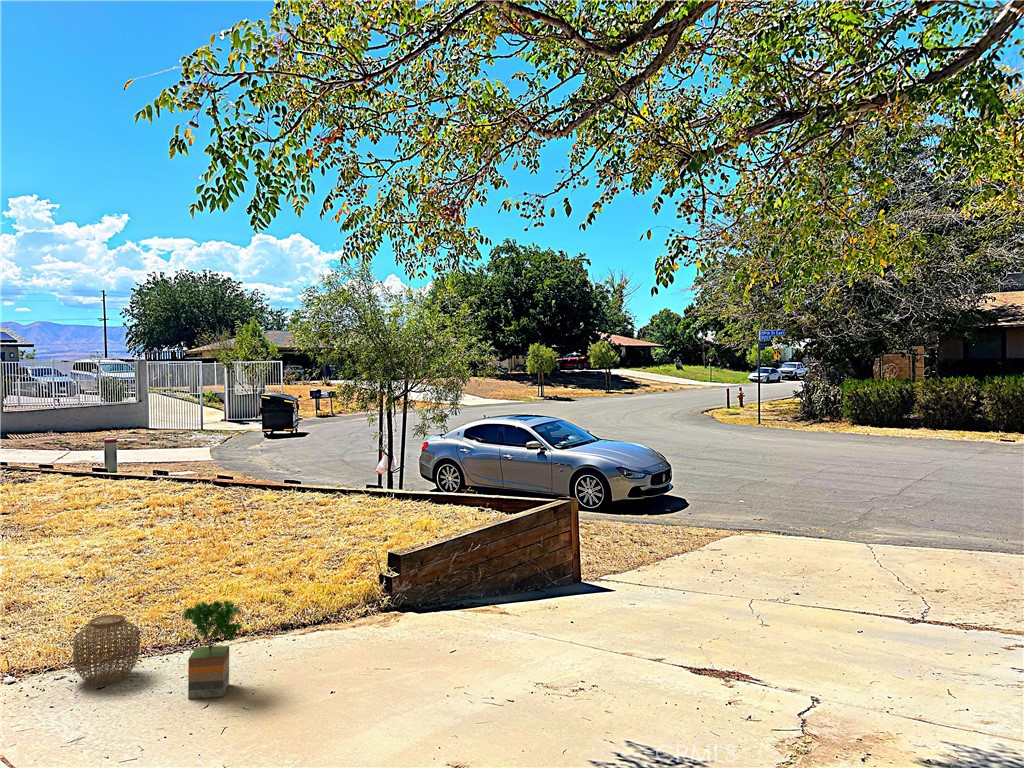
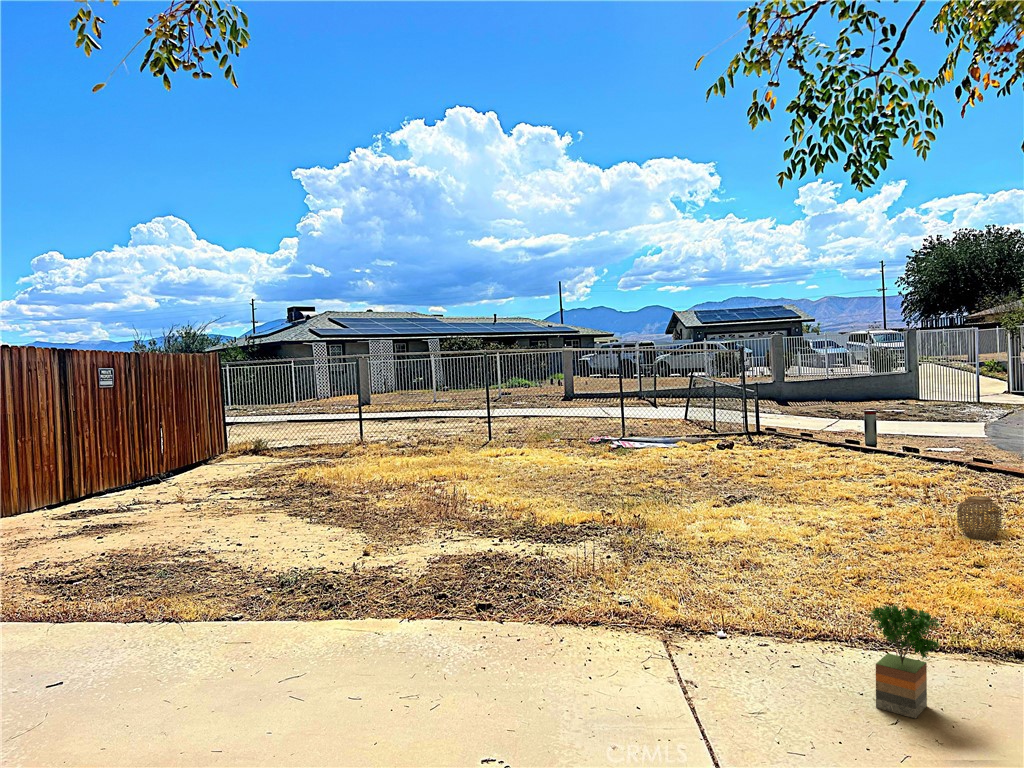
woven basket: present [73,615,140,686] -> present [957,496,1002,539]

